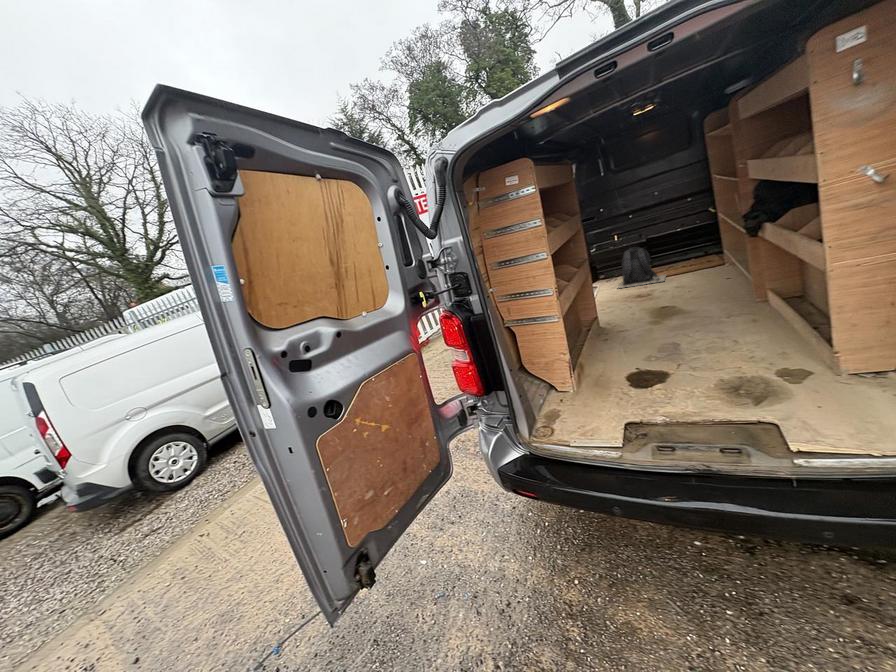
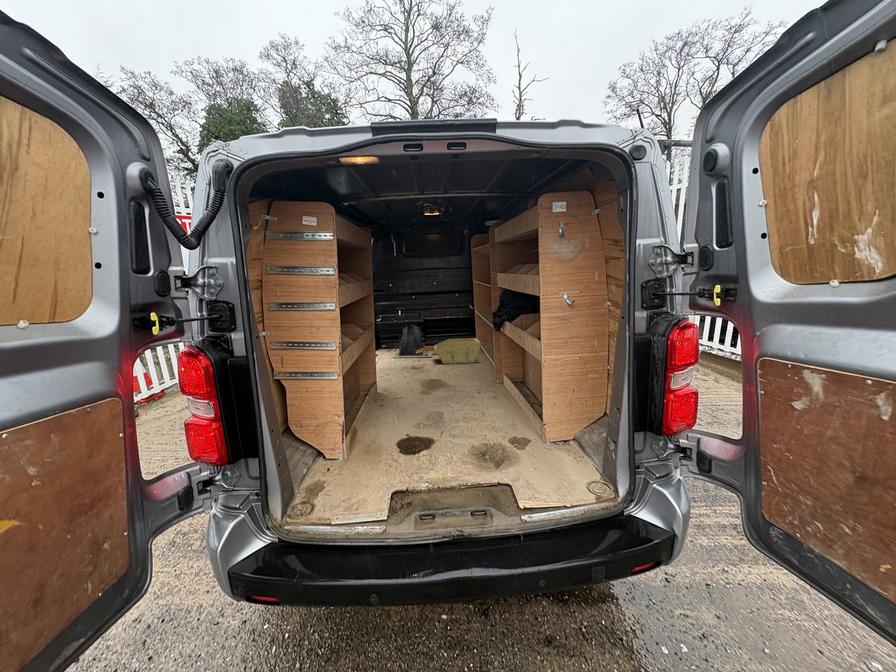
storage bin: none [666,248,733,288] -> present [434,338,481,364]

